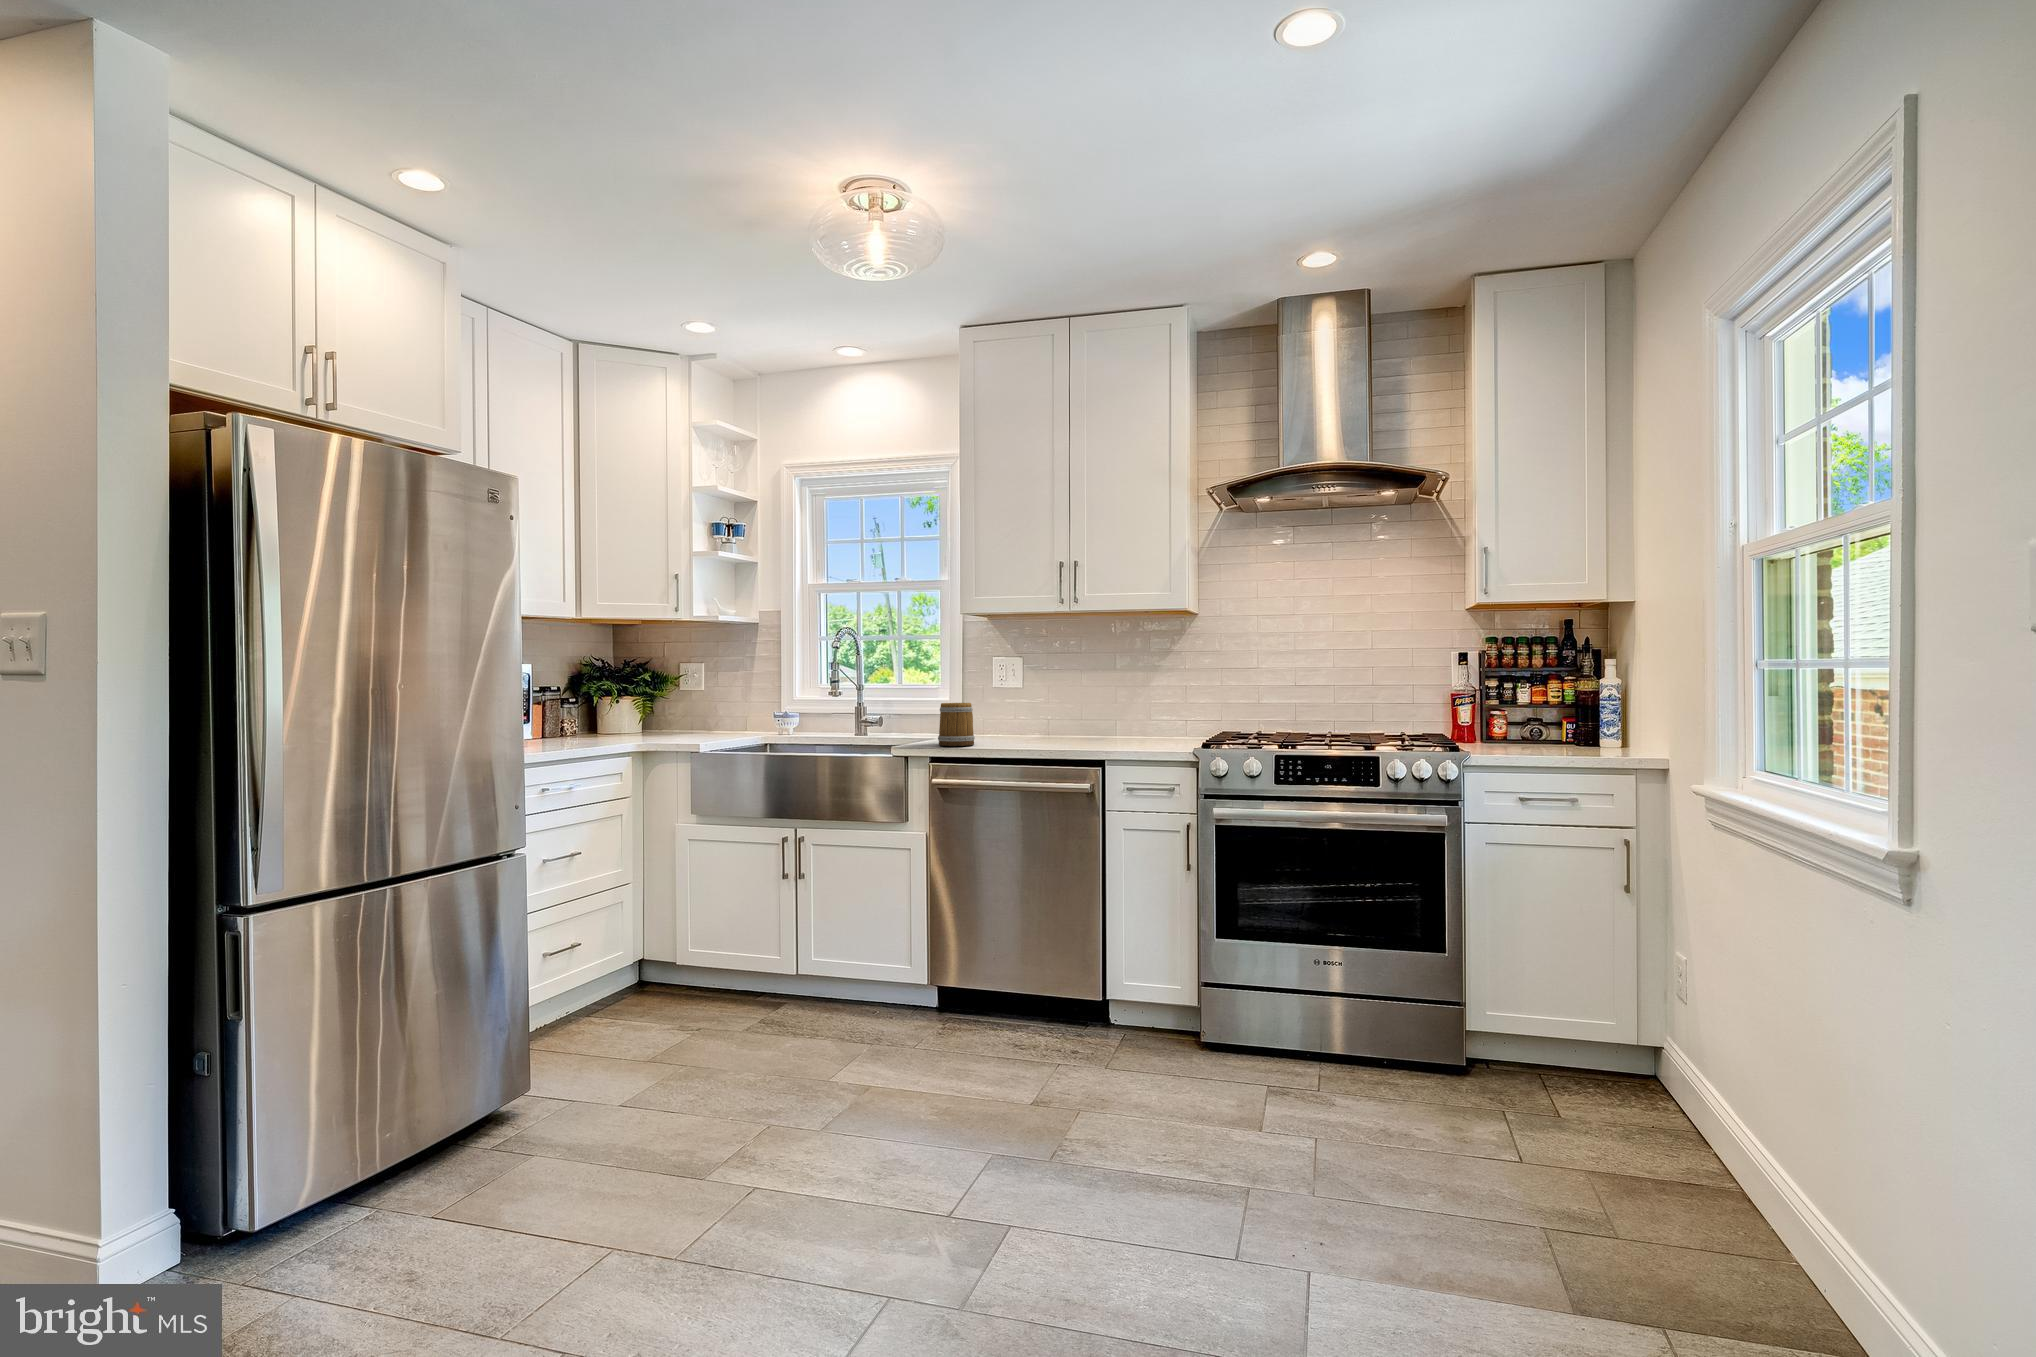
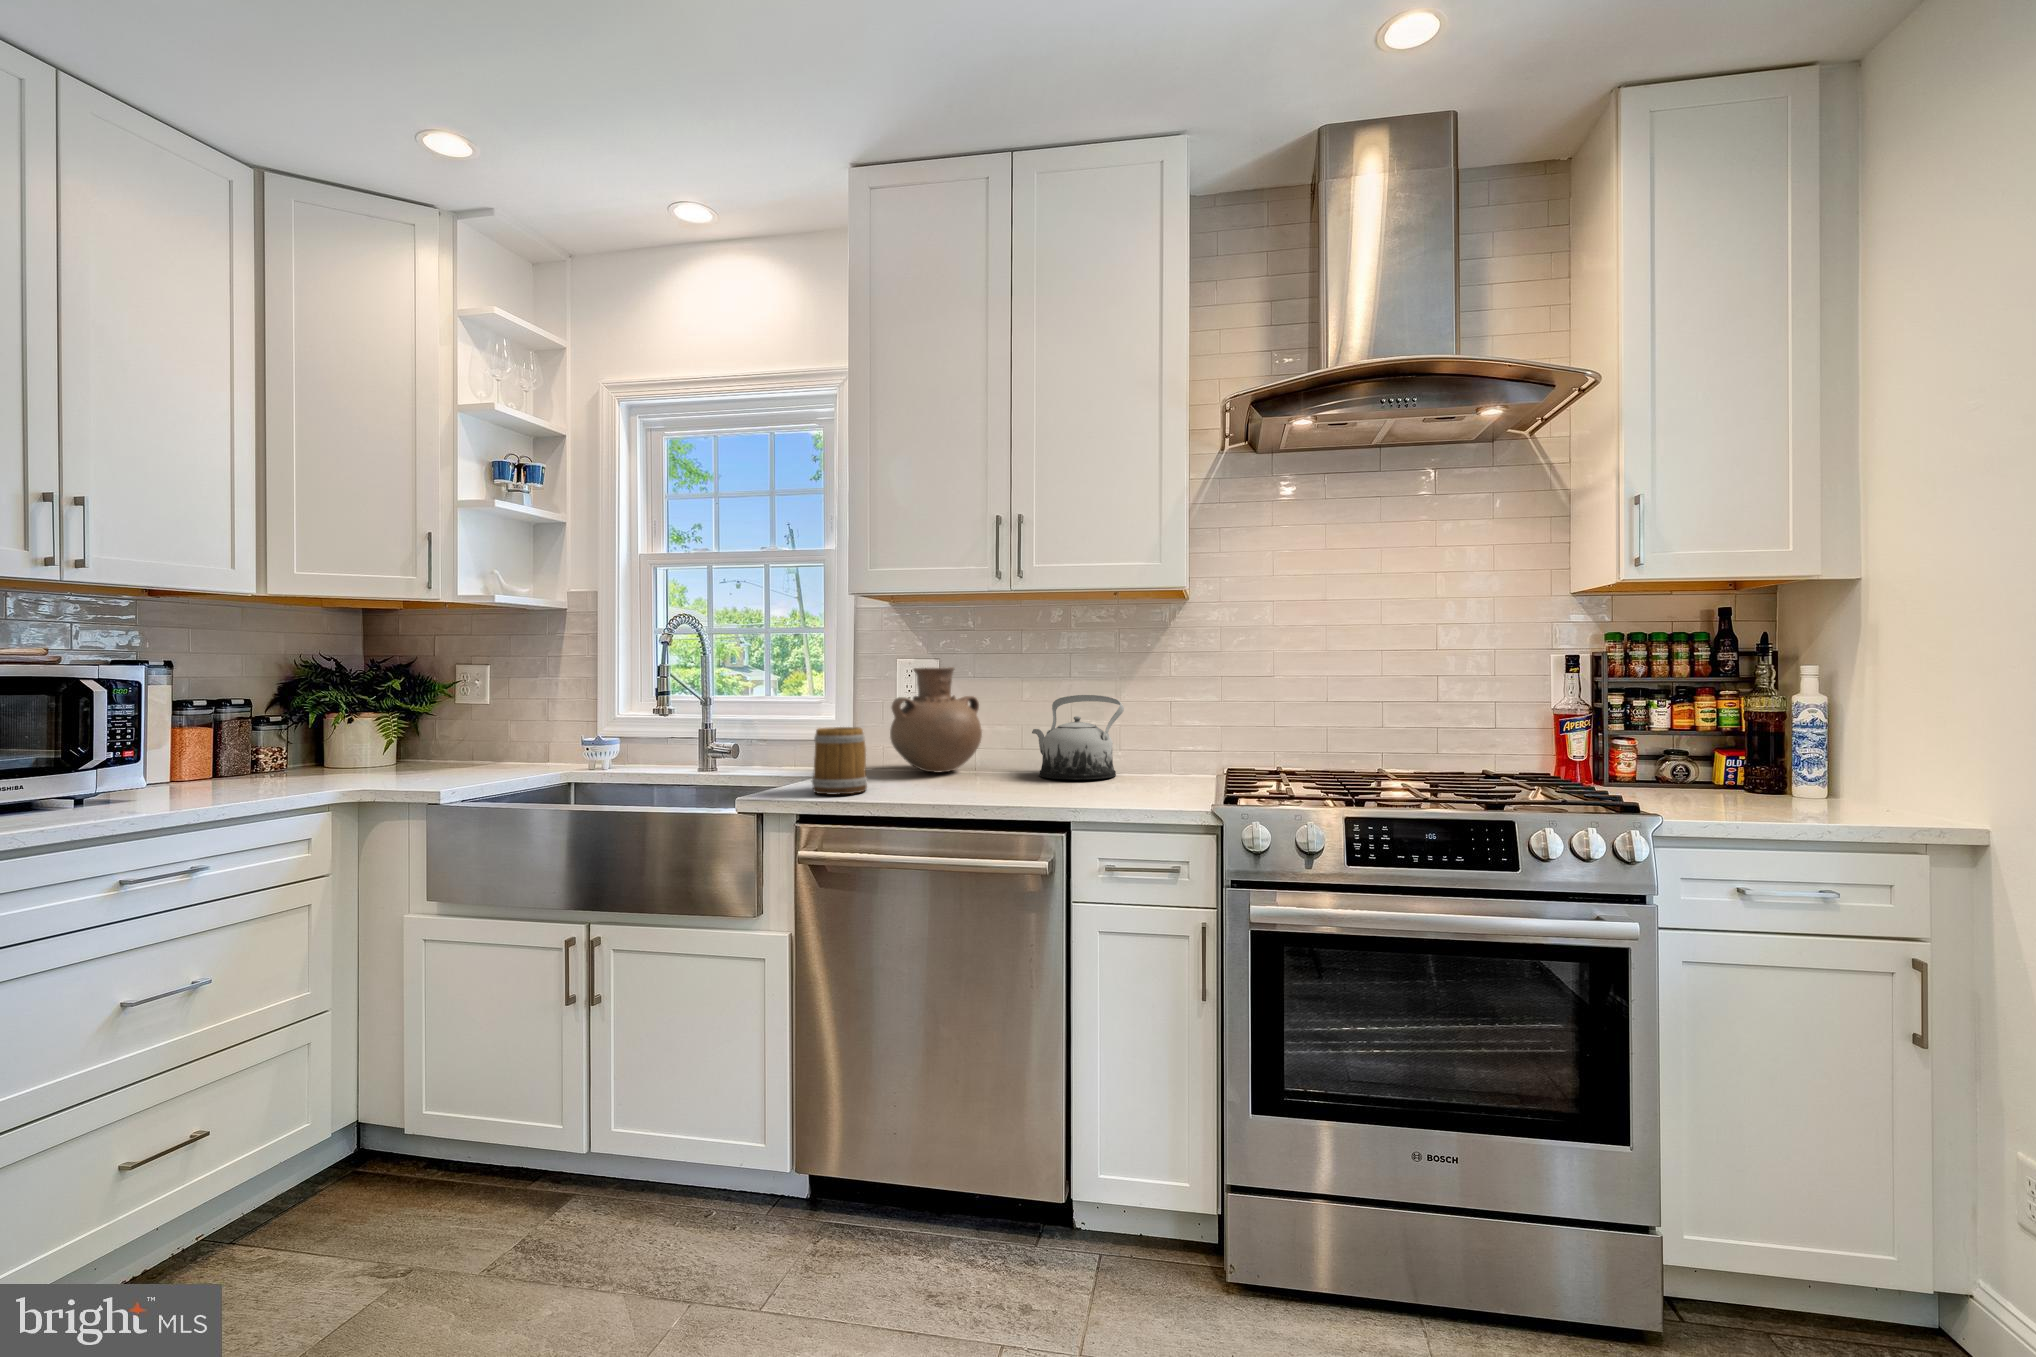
vase: none [989,663,1053,736] -> present [890,667,982,773]
teapot: none [1088,682,1151,739] -> present [1032,695,1124,779]

